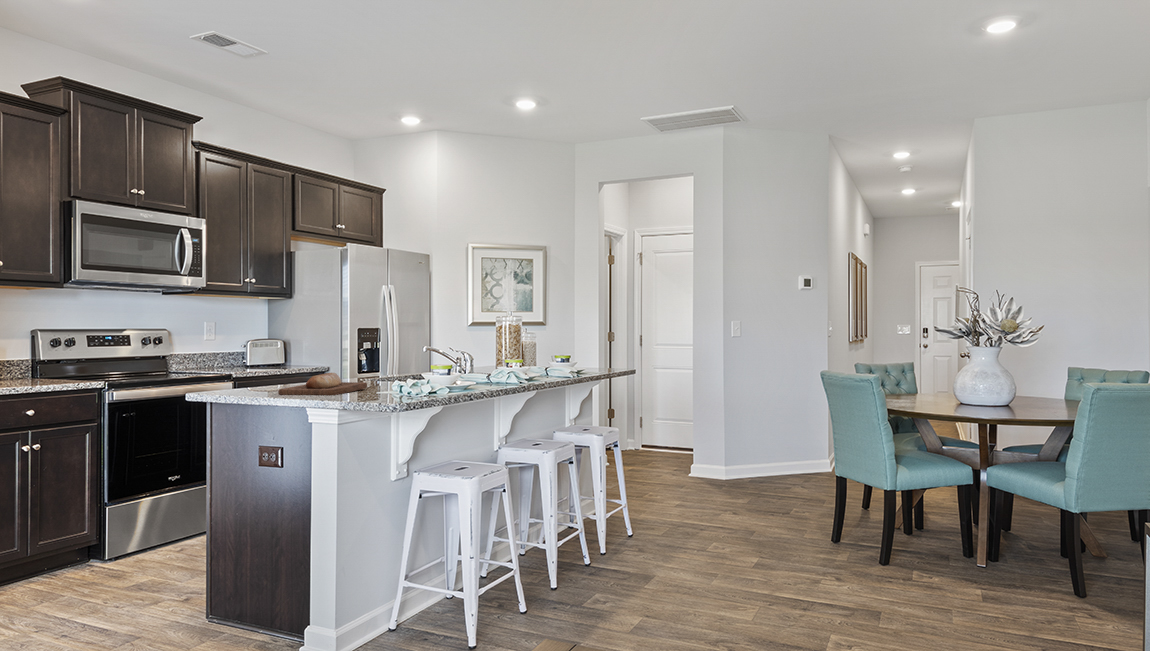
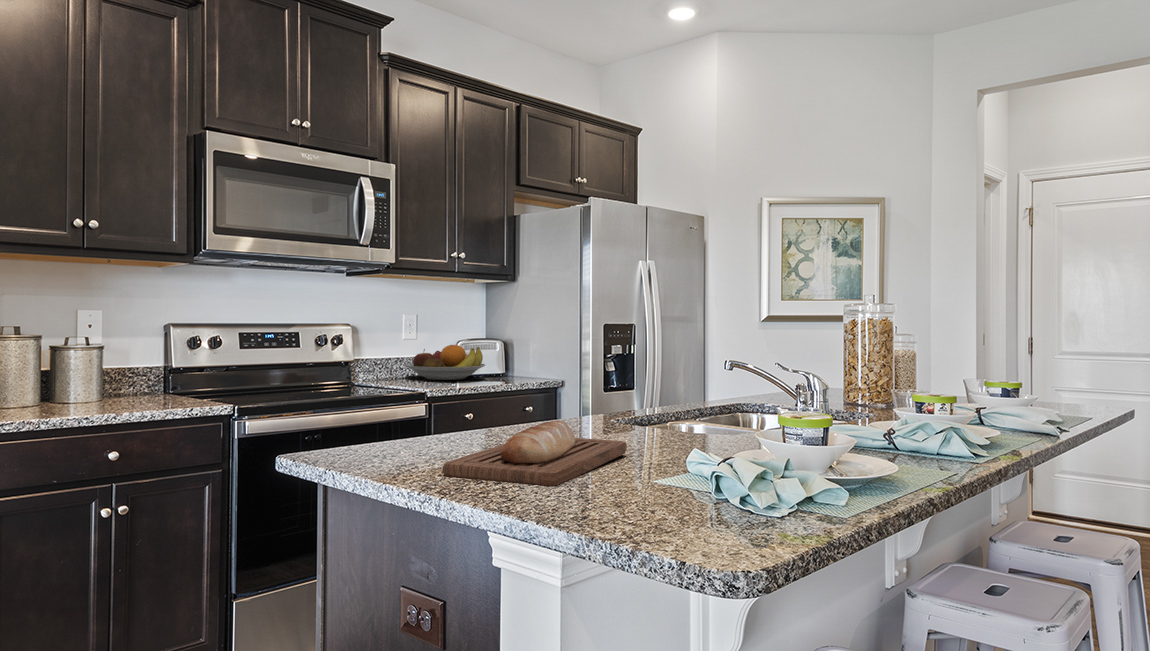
fruit bowl: none [209,344,270,368] -> present [405,345,485,380]

